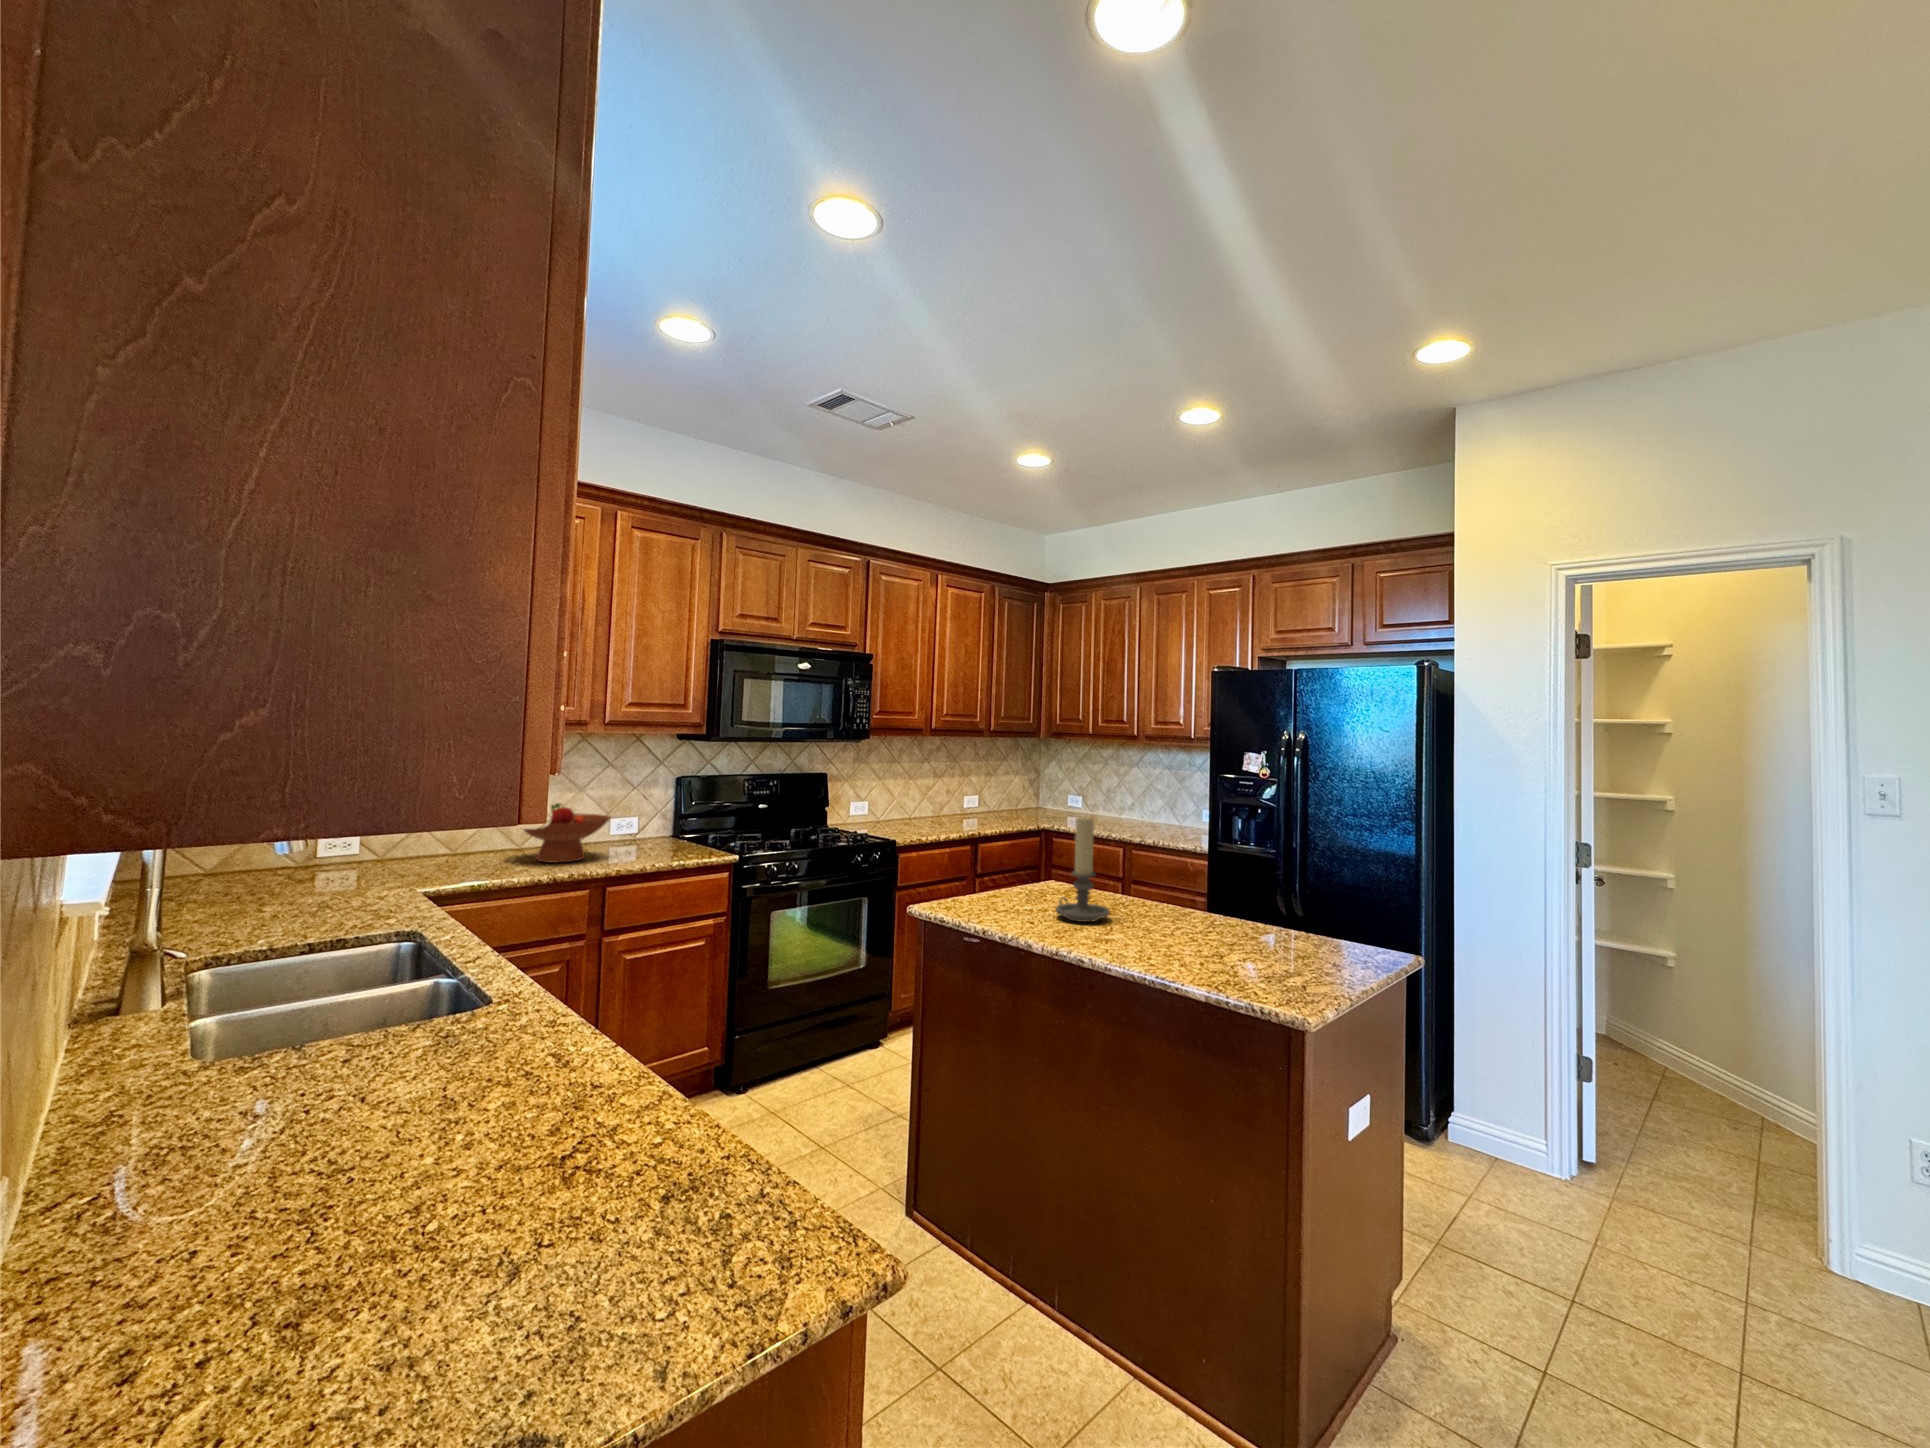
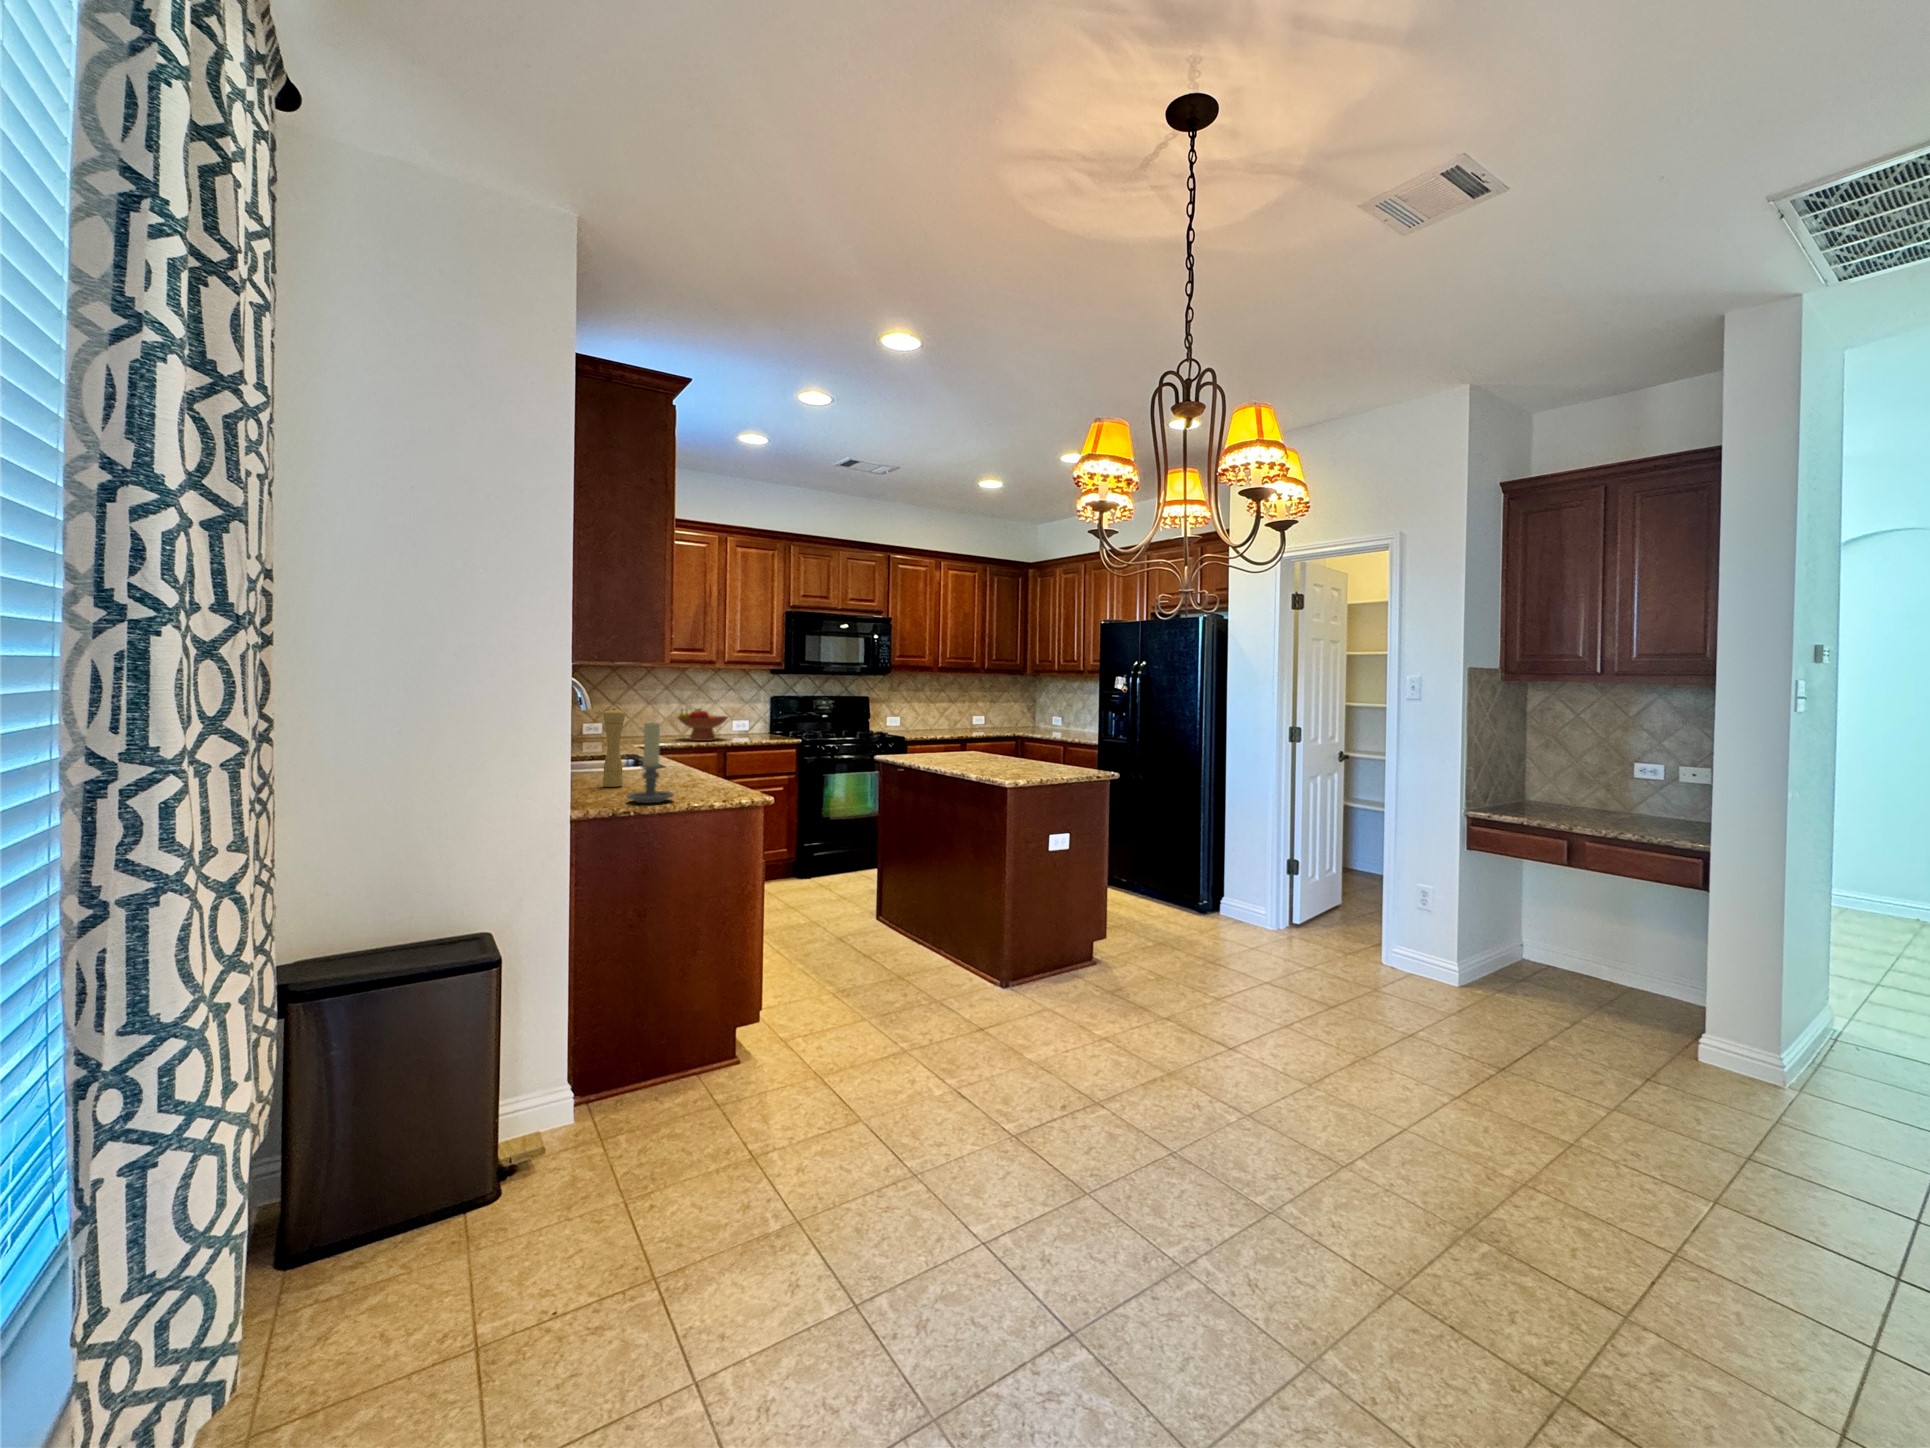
candle holder: present [1055,817,1110,922] -> present [627,722,674,803]
pepper mill: none [354,888,432,1115] -> present [603,709,625,787]

